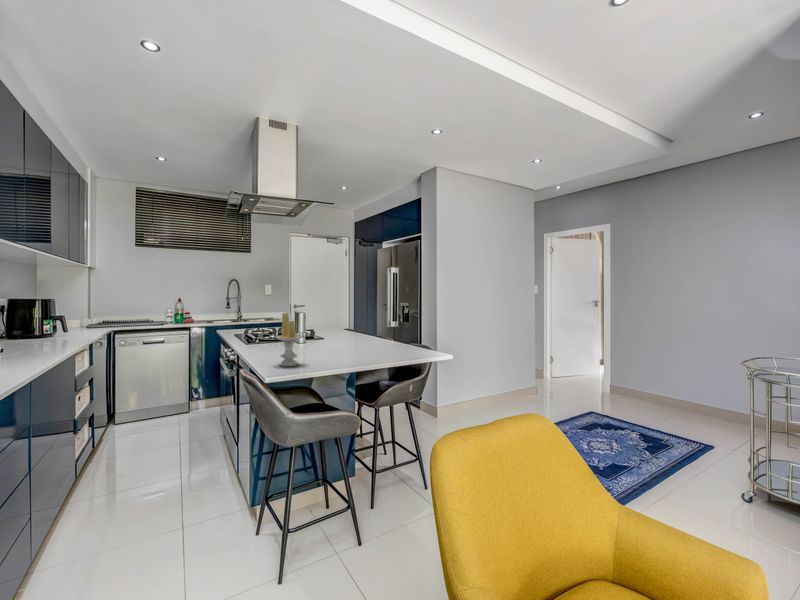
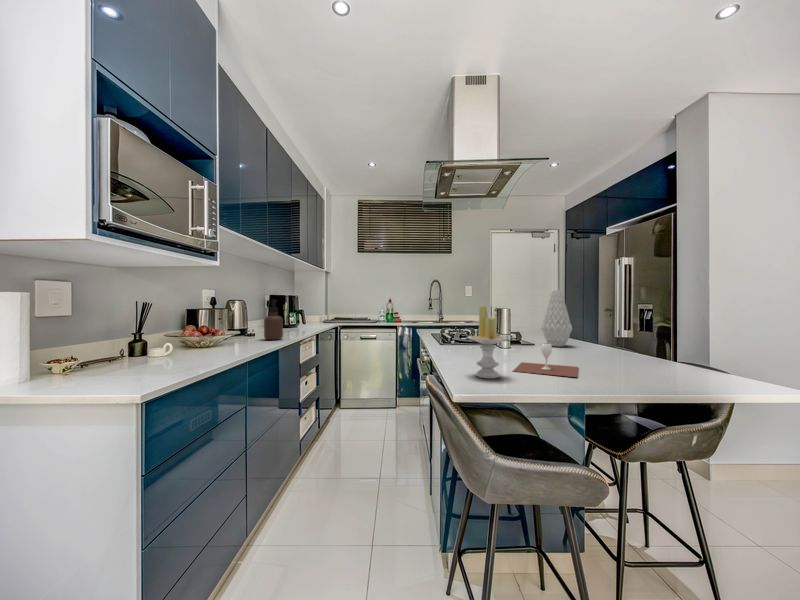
vase: none [330,296,352,339] -> present [541,290,572,347]
soap dispenser: none [26,306,54,353] -> present [264,299,283,340]
wine glass: none [307,338,352,360] -> present [513,343,578,377]

